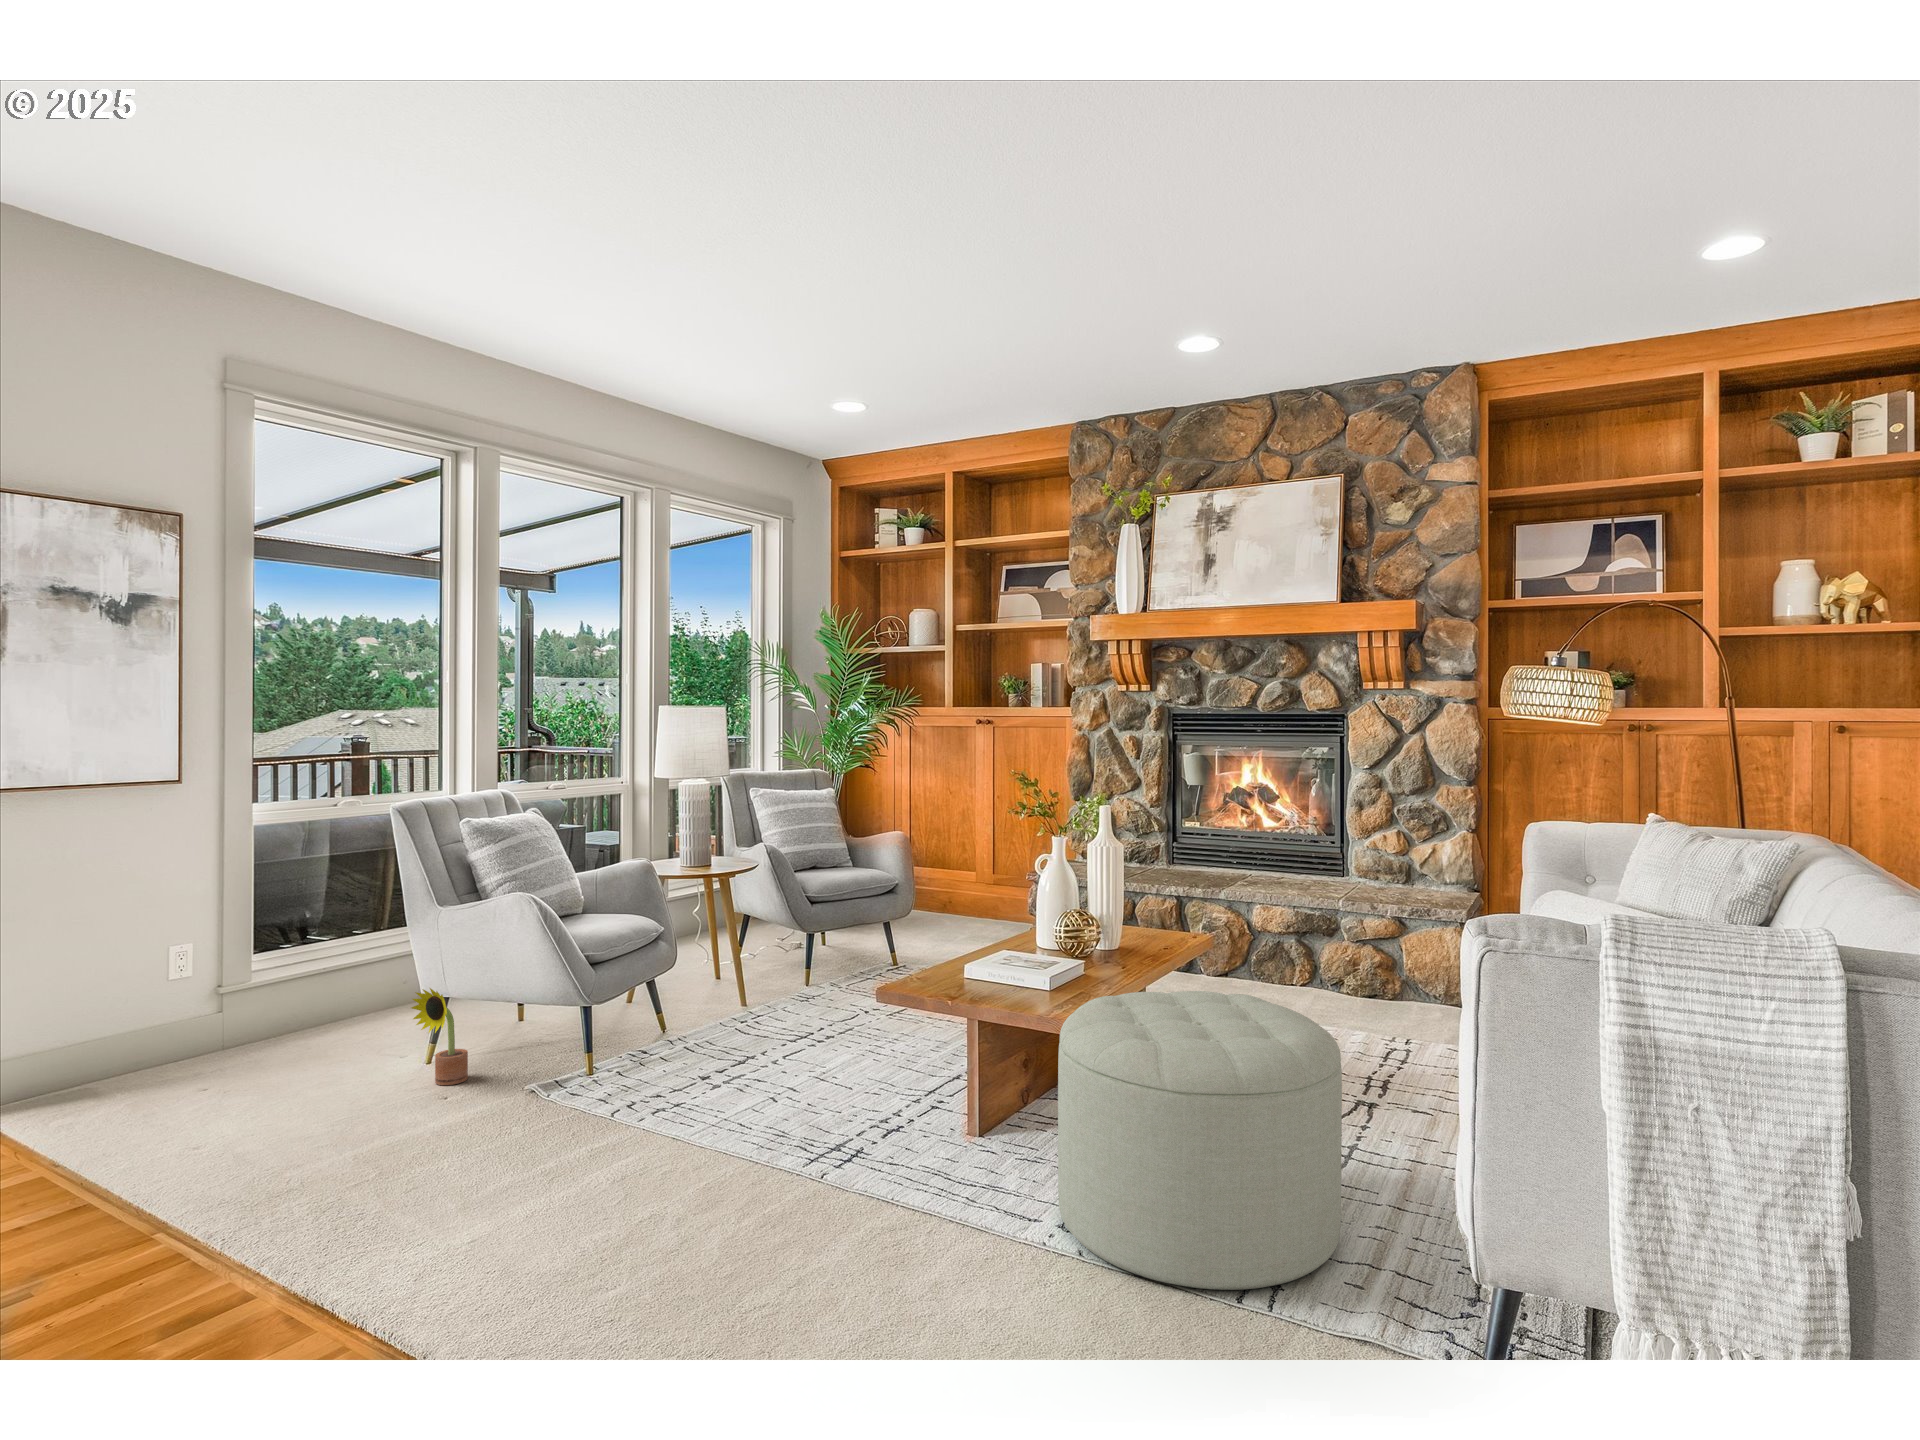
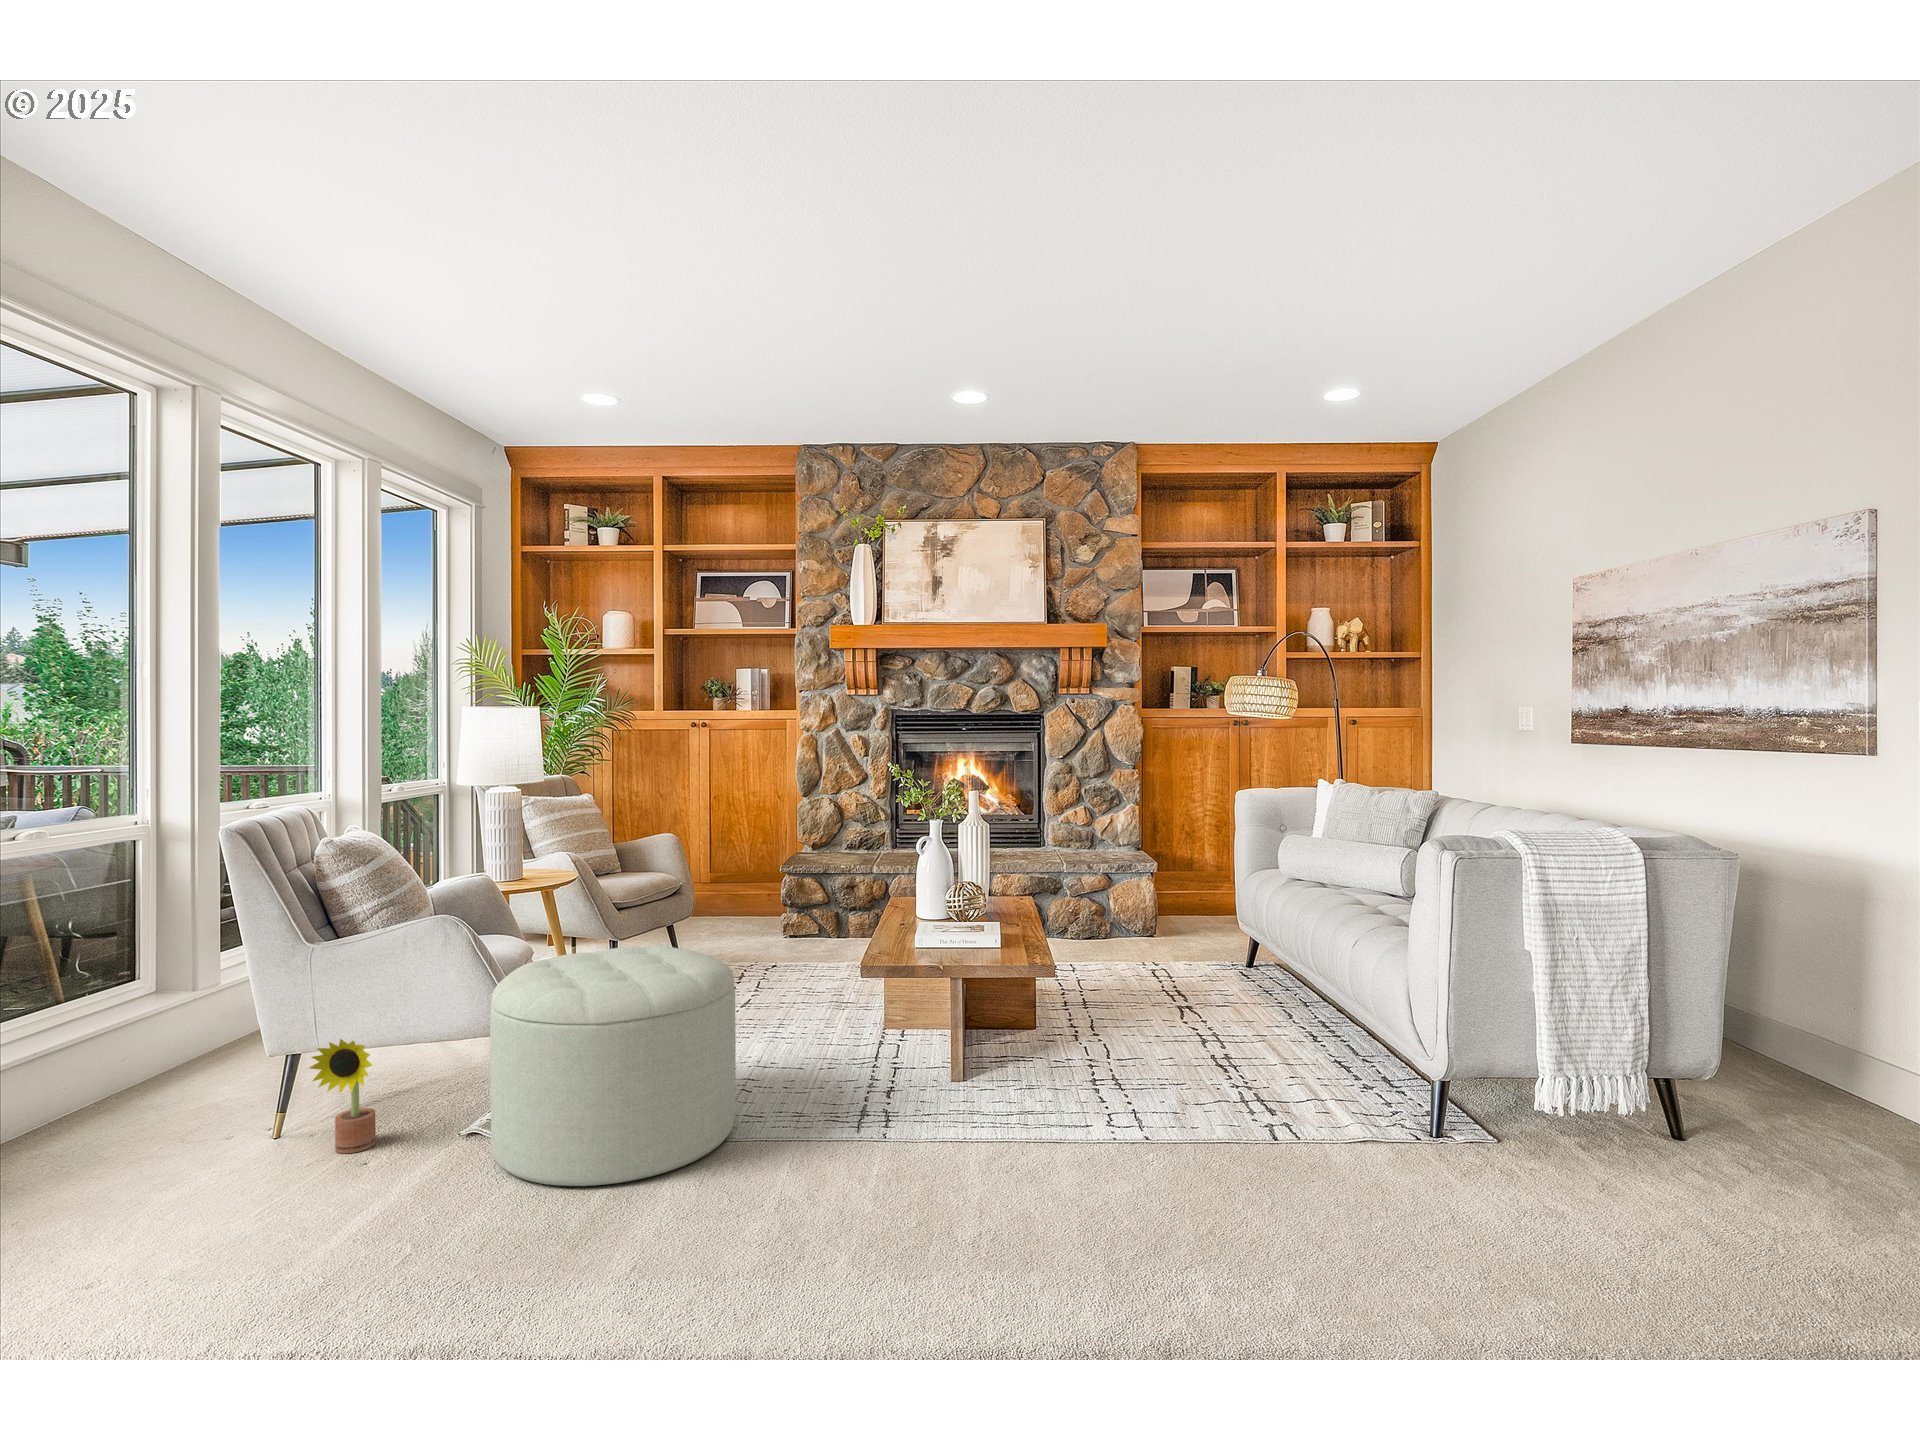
ottoman: present [1058,991,1342,1290] -> present [490,945,736,1188]

